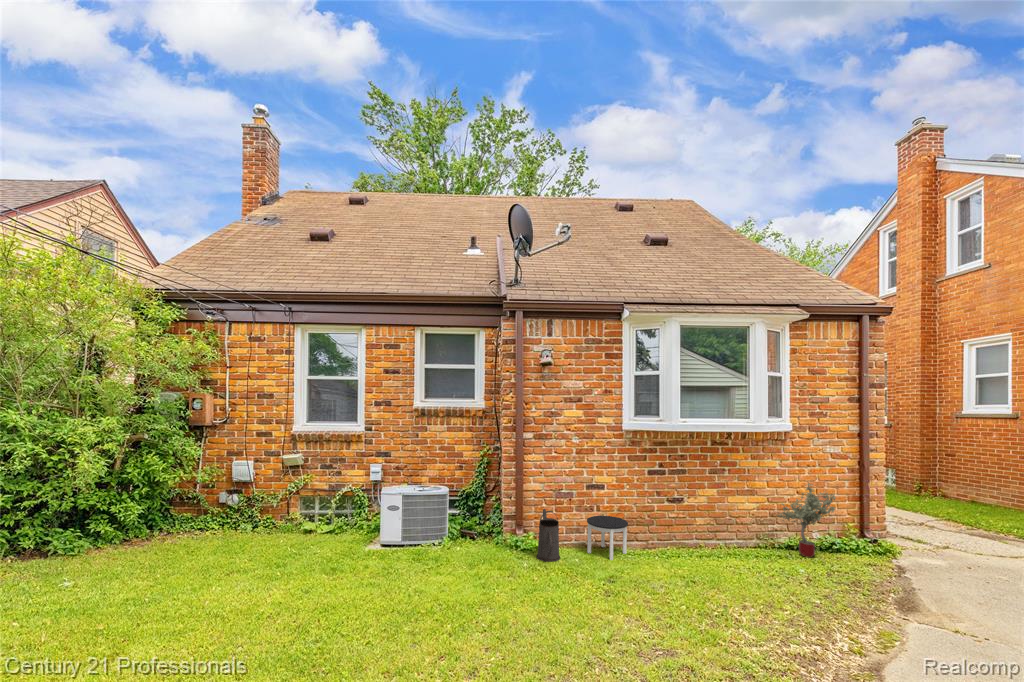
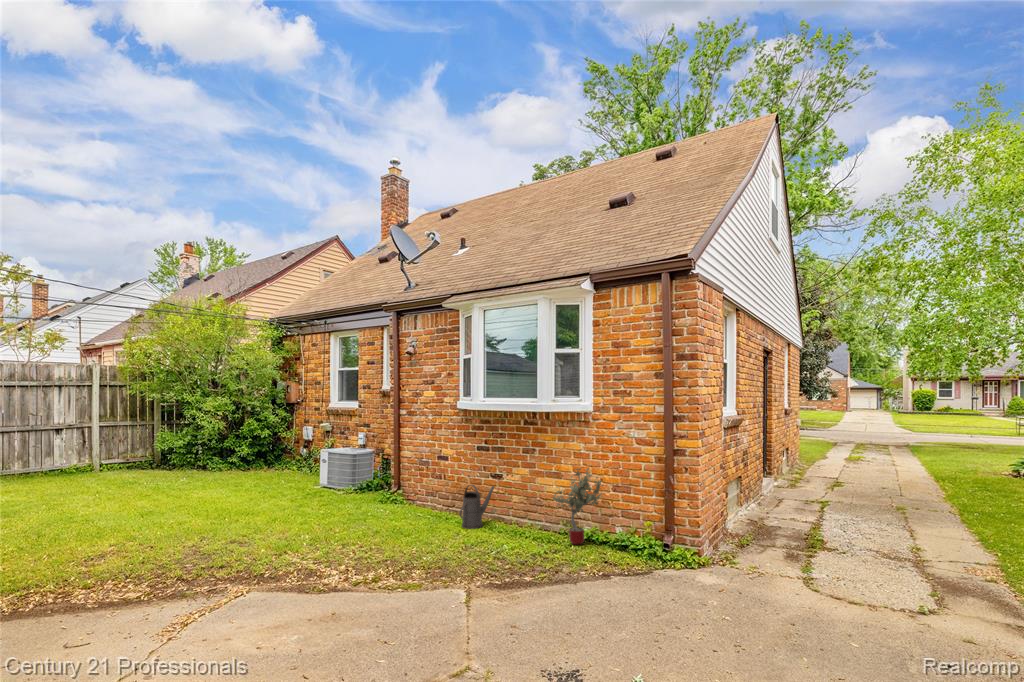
watering can: present [537,509,560,562] -> present [460,485,494,529]
round table: present [587,516,628,560] -> none [414,482,449,516]

